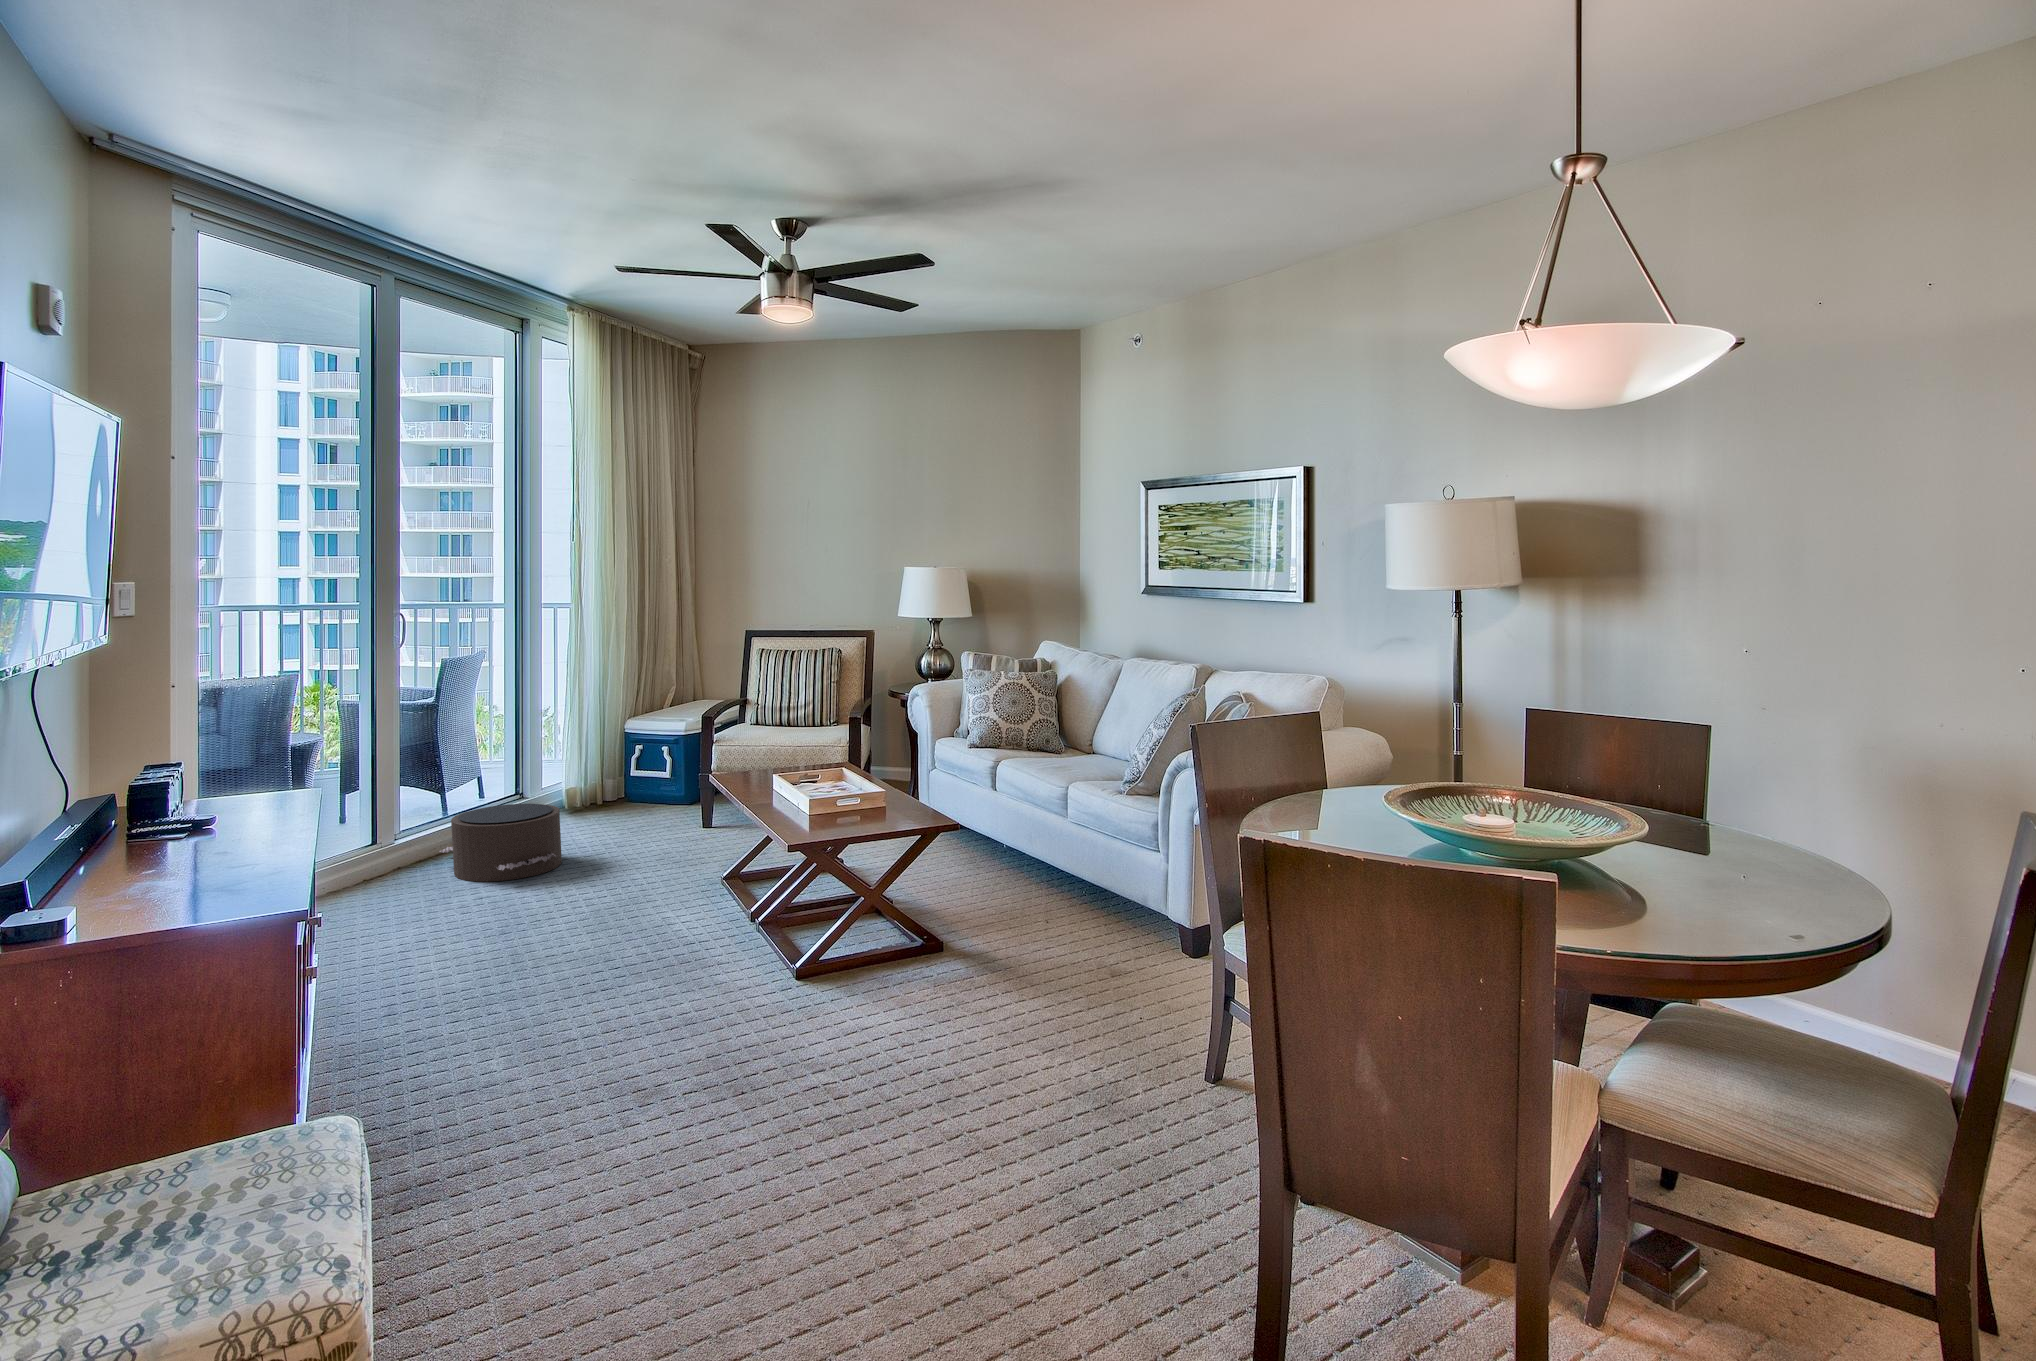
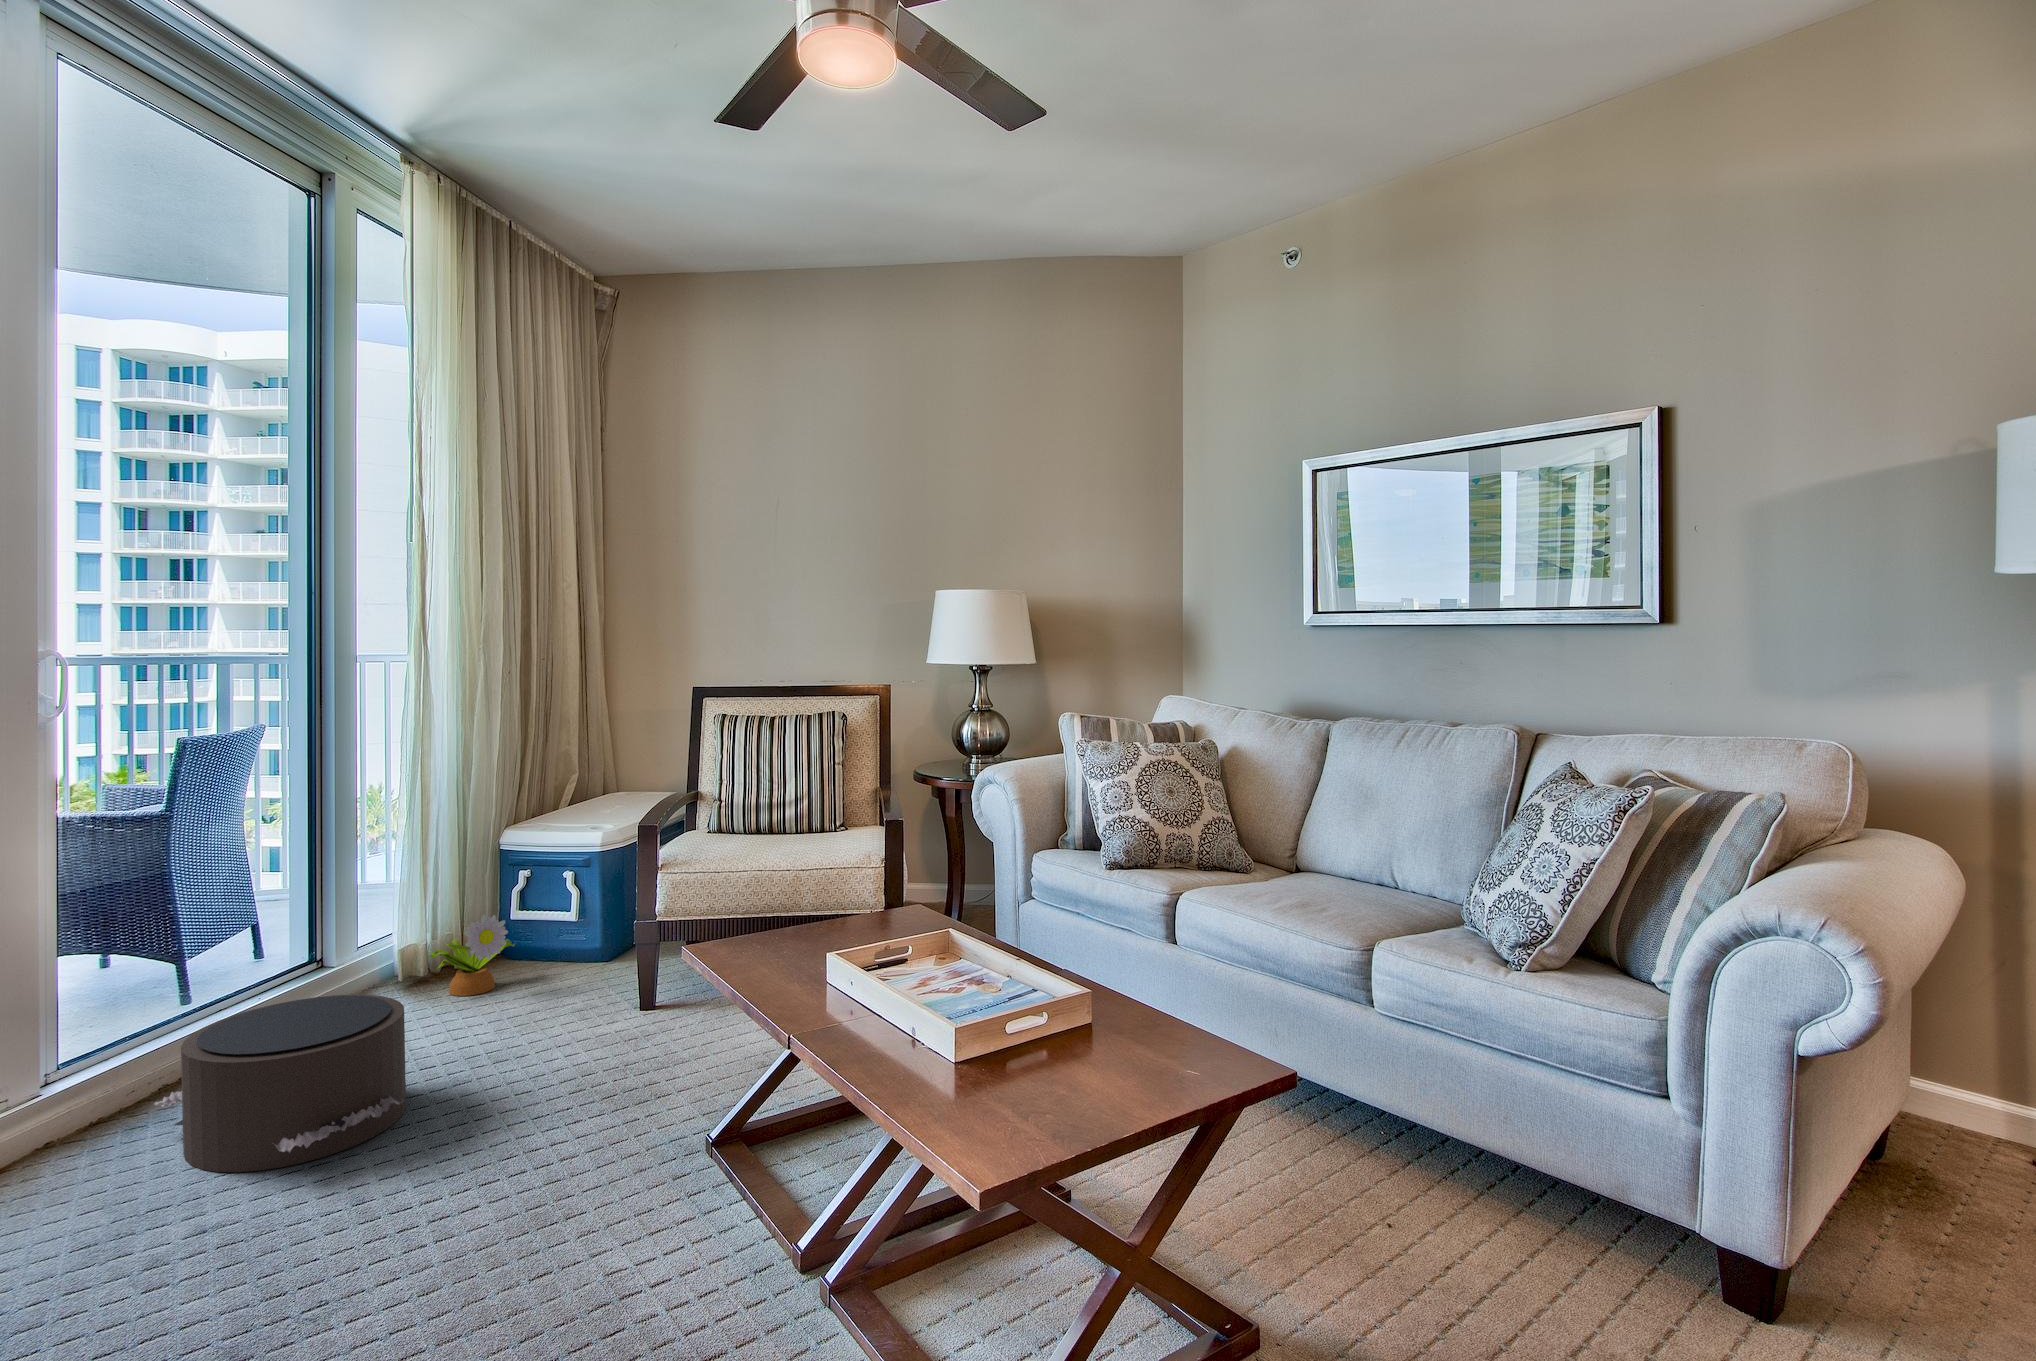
decorative plant: none [579,771,632,819] -> present [426,915,515,996]

